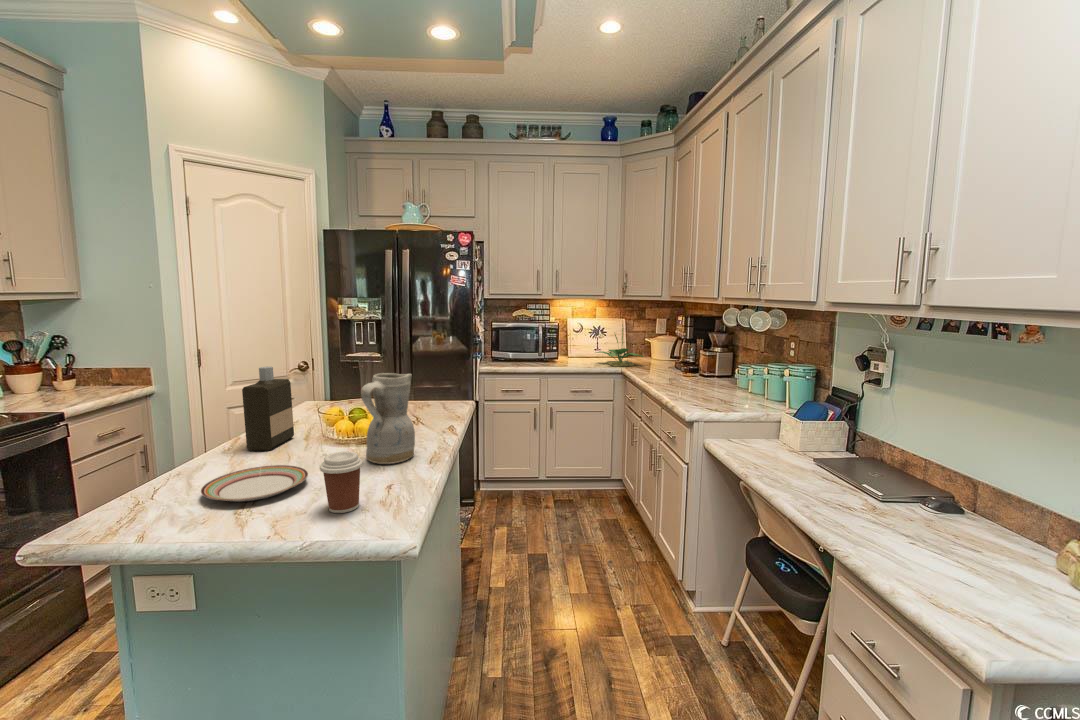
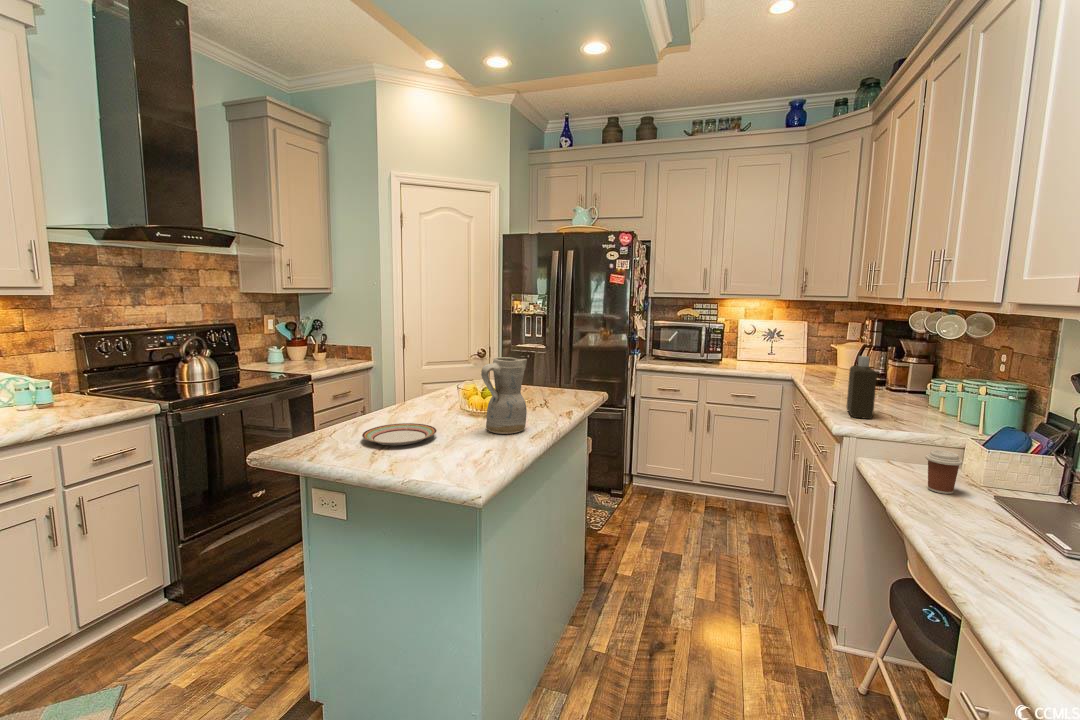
potted plant: present [596,325,643,366] -> none [762,326,821,373]
bottle: present [242,367,294,451] -> present [847,356,877,419]
coffee cup: present [320,451,363,513] -> present [926,450,962,494]

